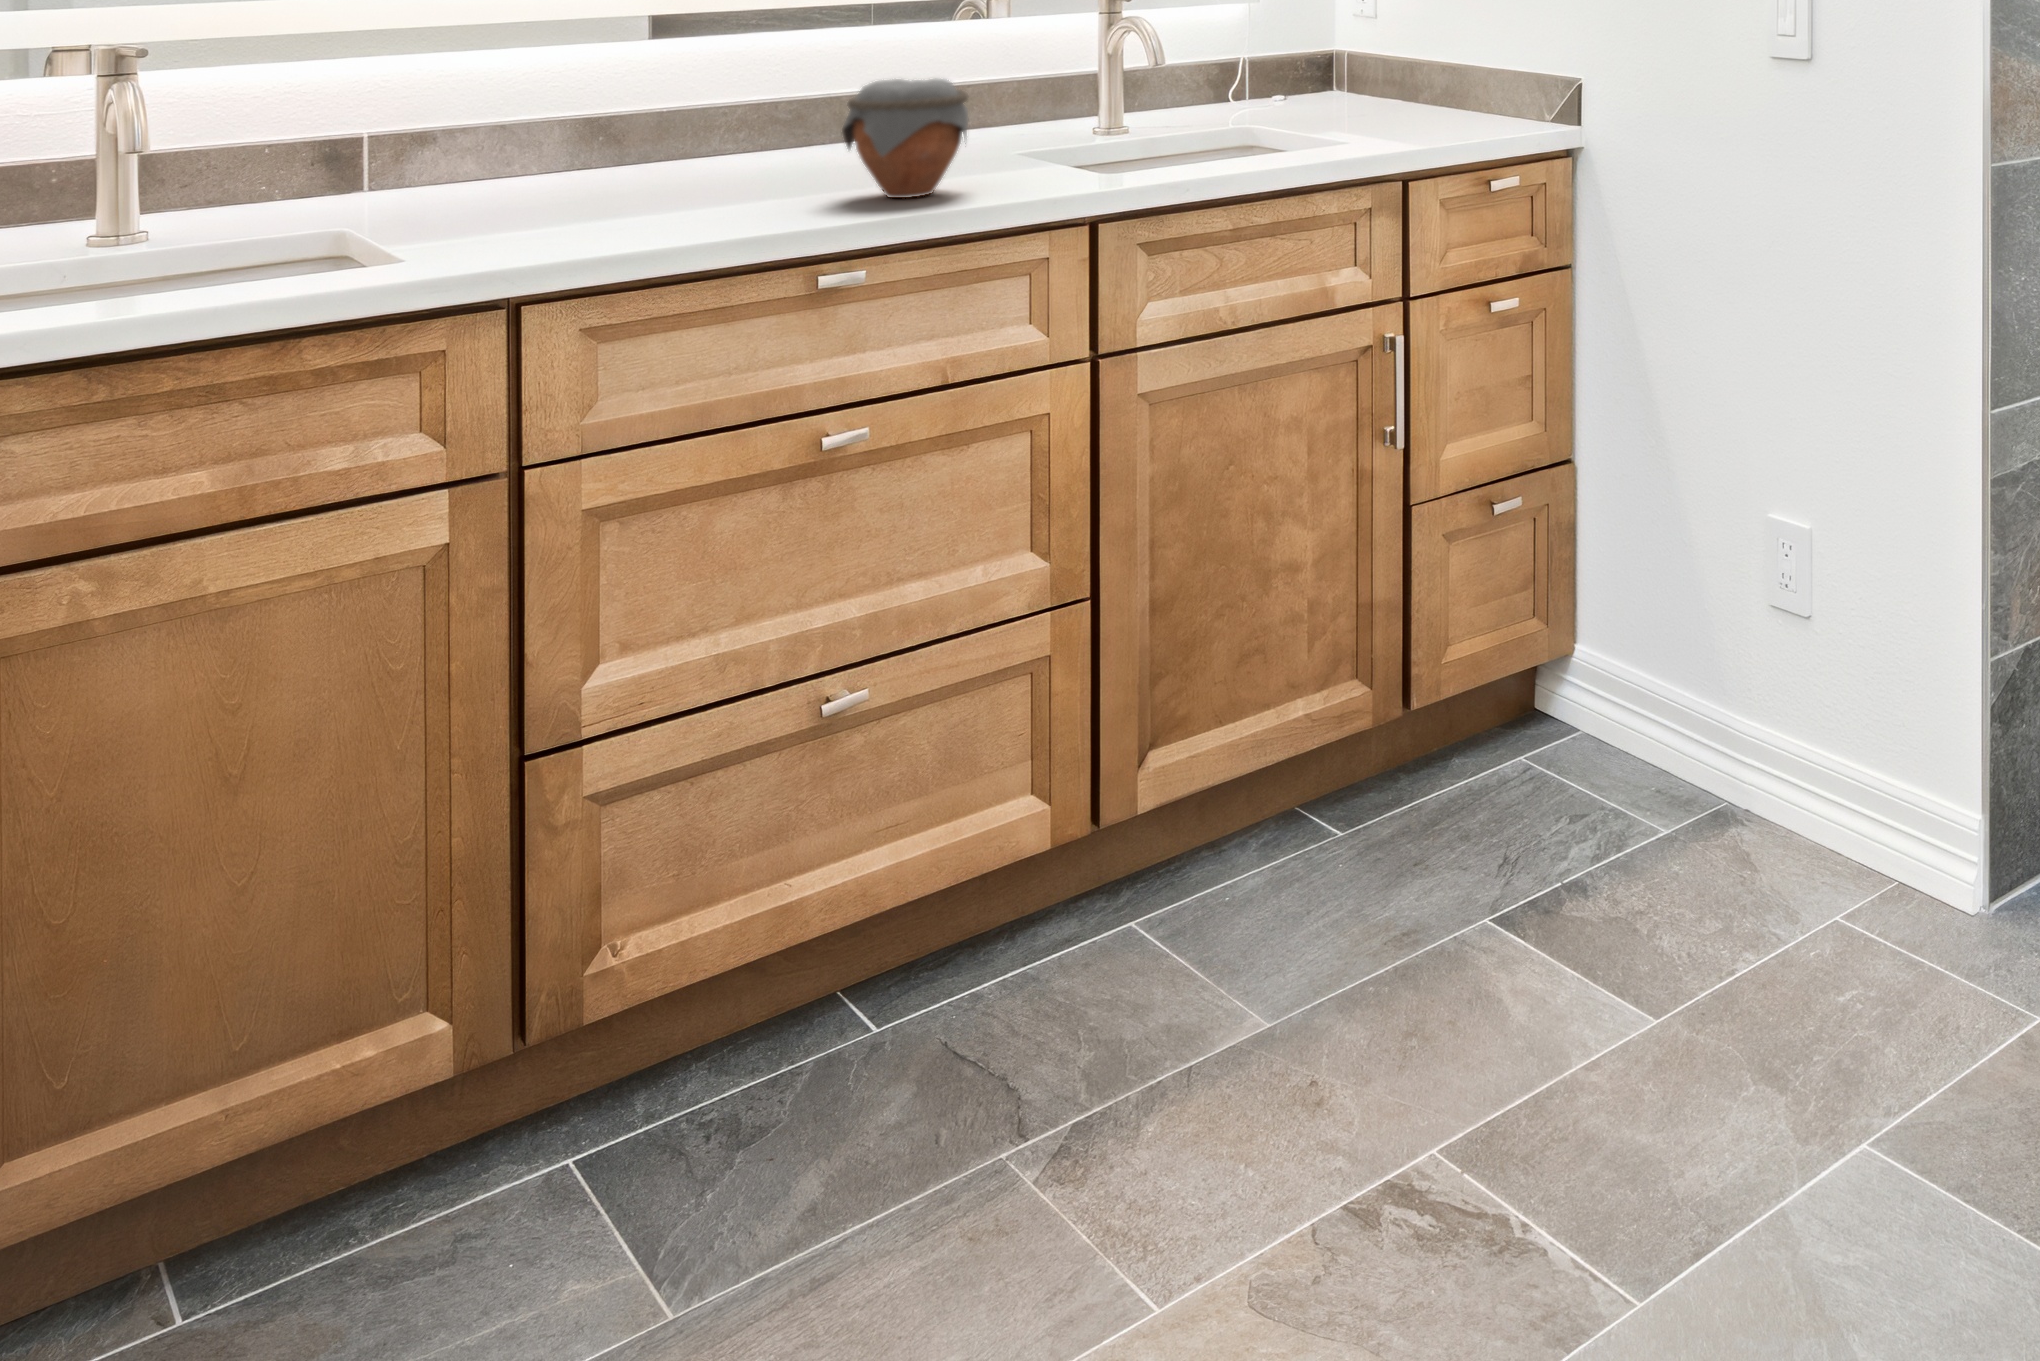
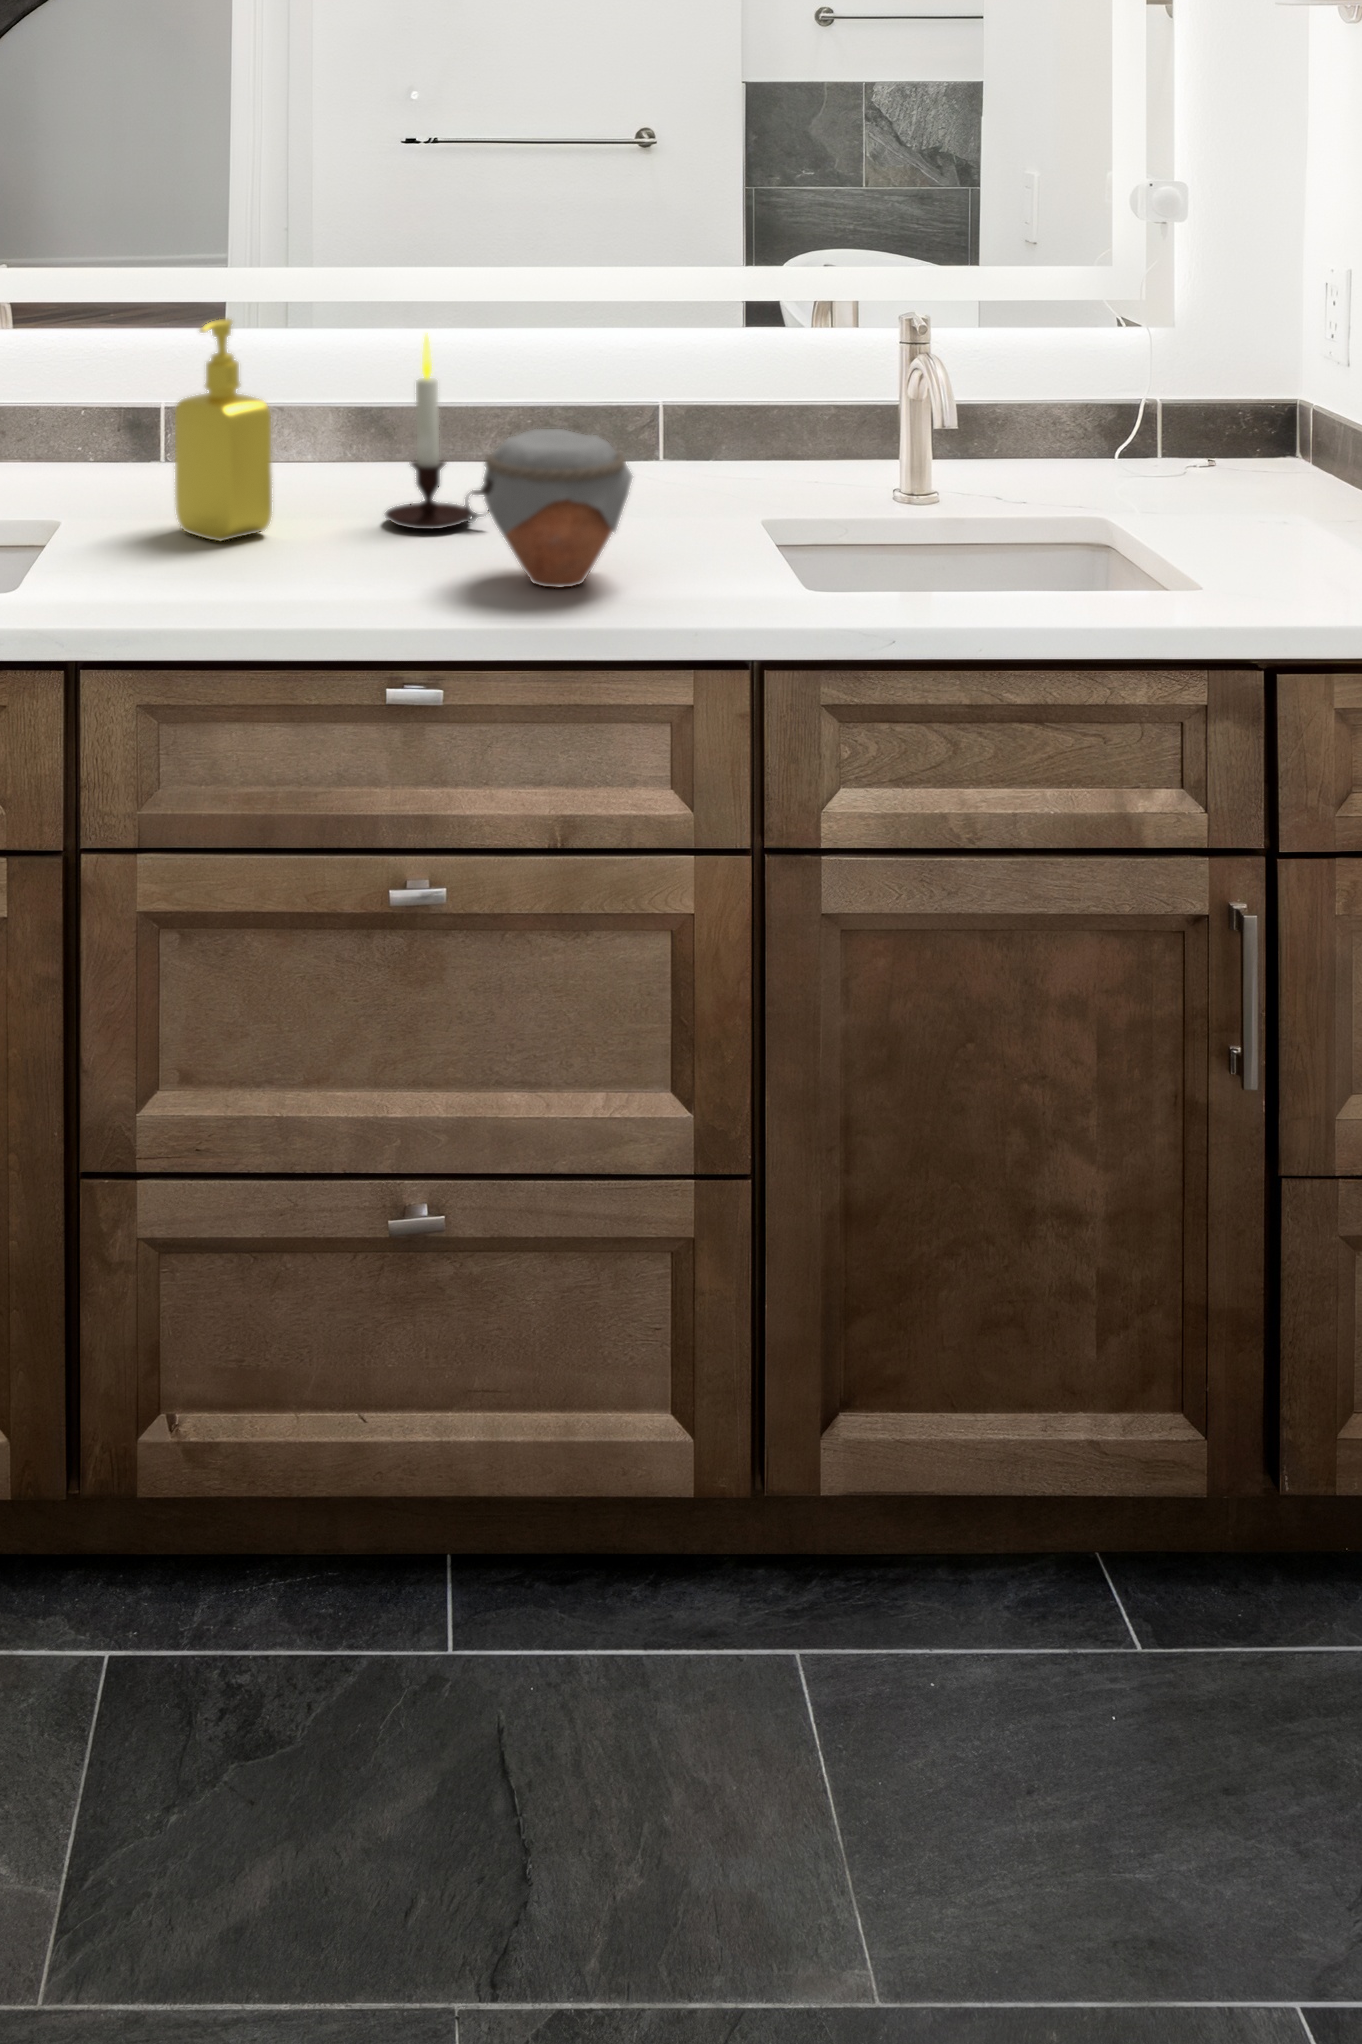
soap dispenser: none [484,19,597,219] -> present [175,319,272,541]
candle: none [688,23,797,191] -> present [385,333,489,529]

